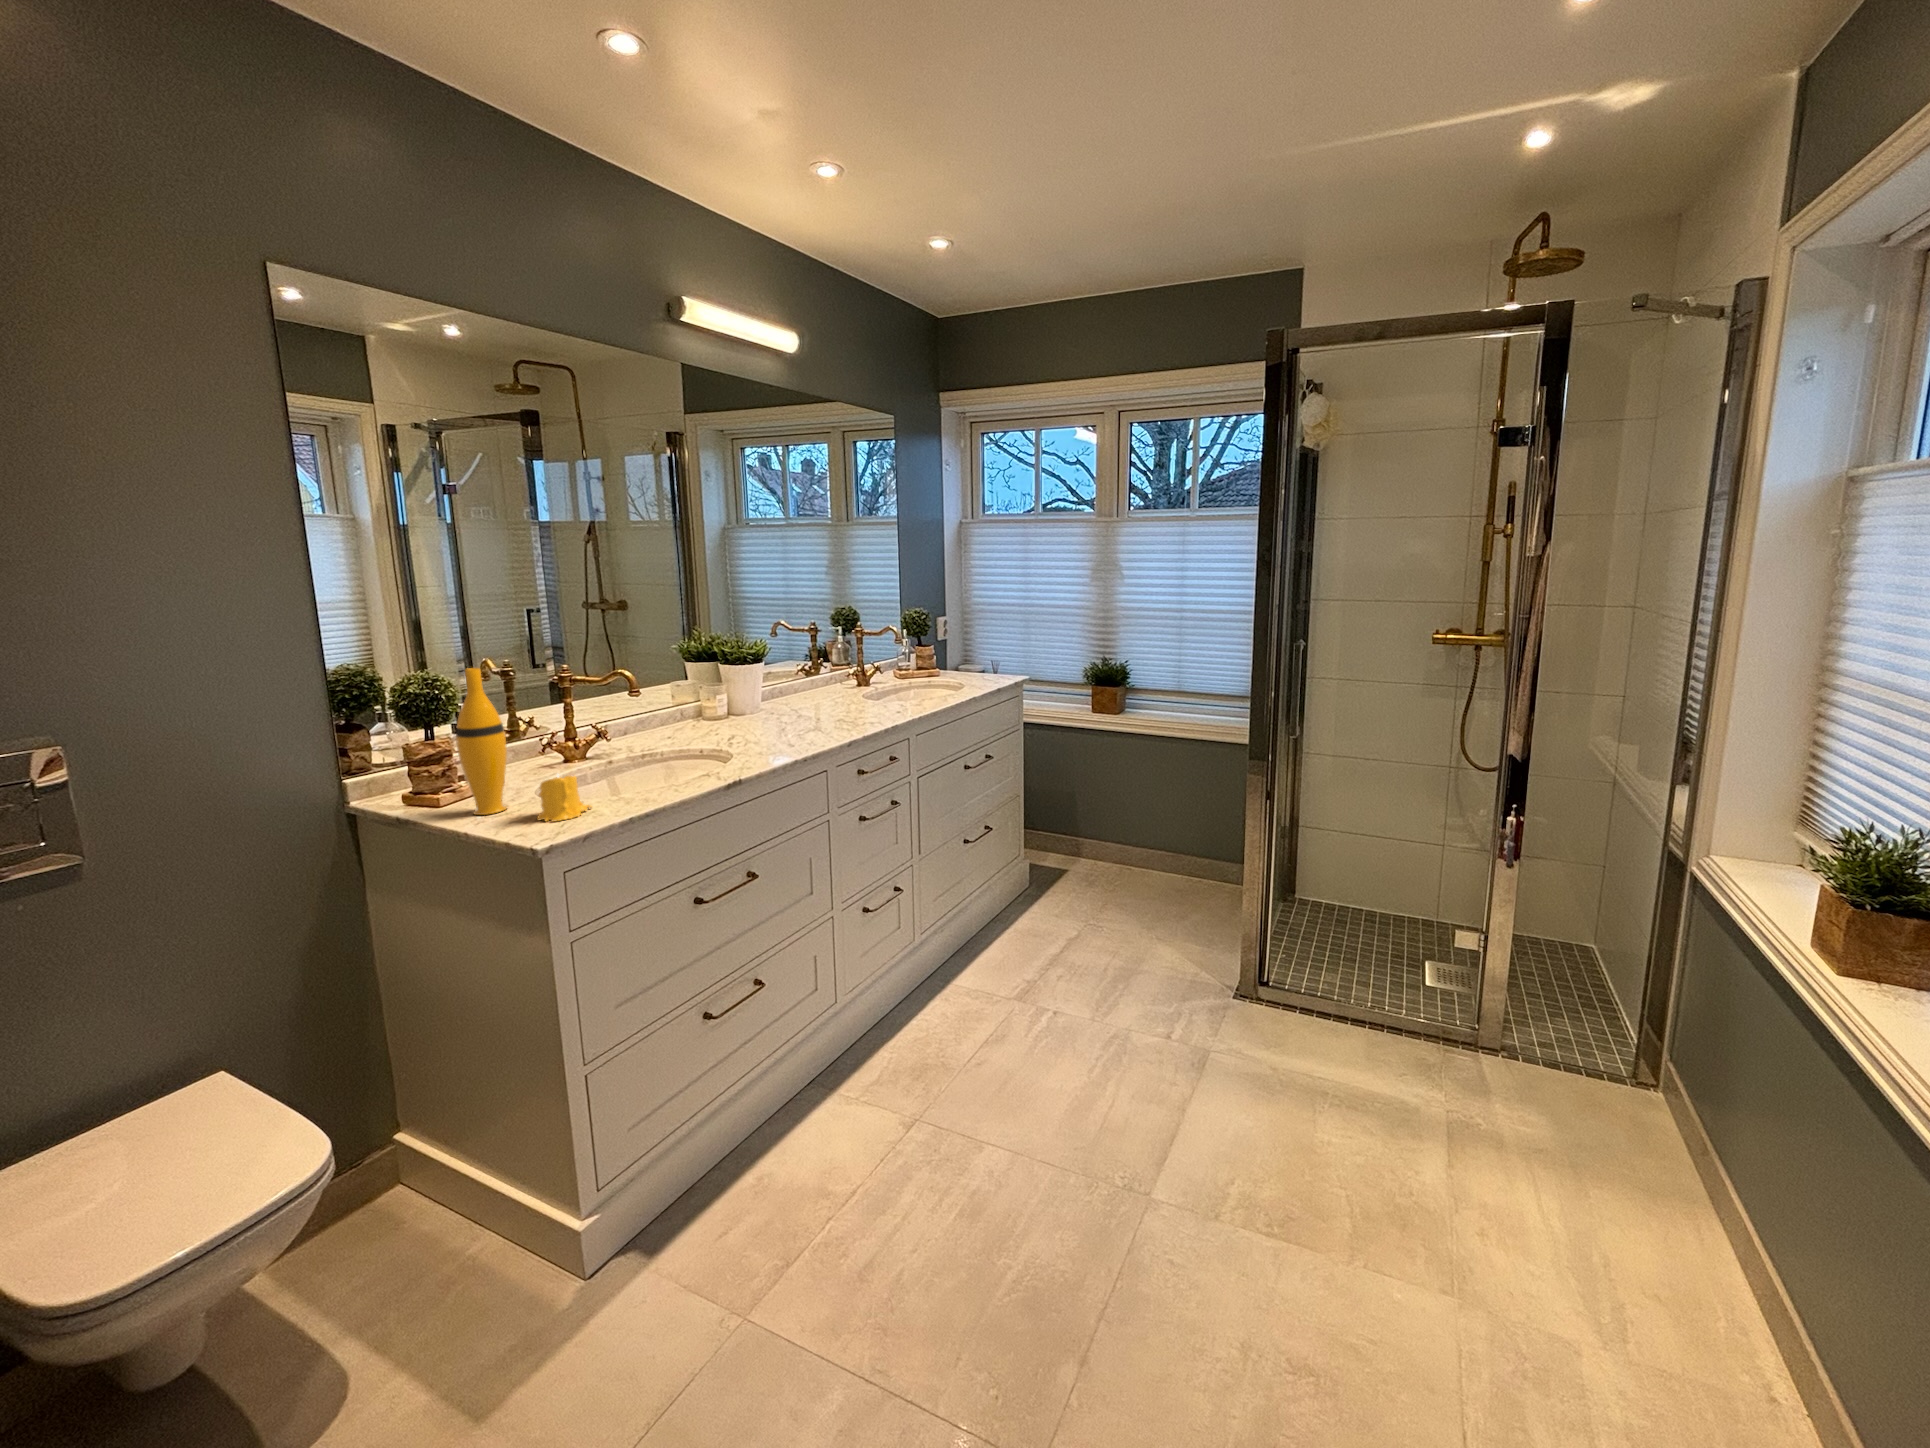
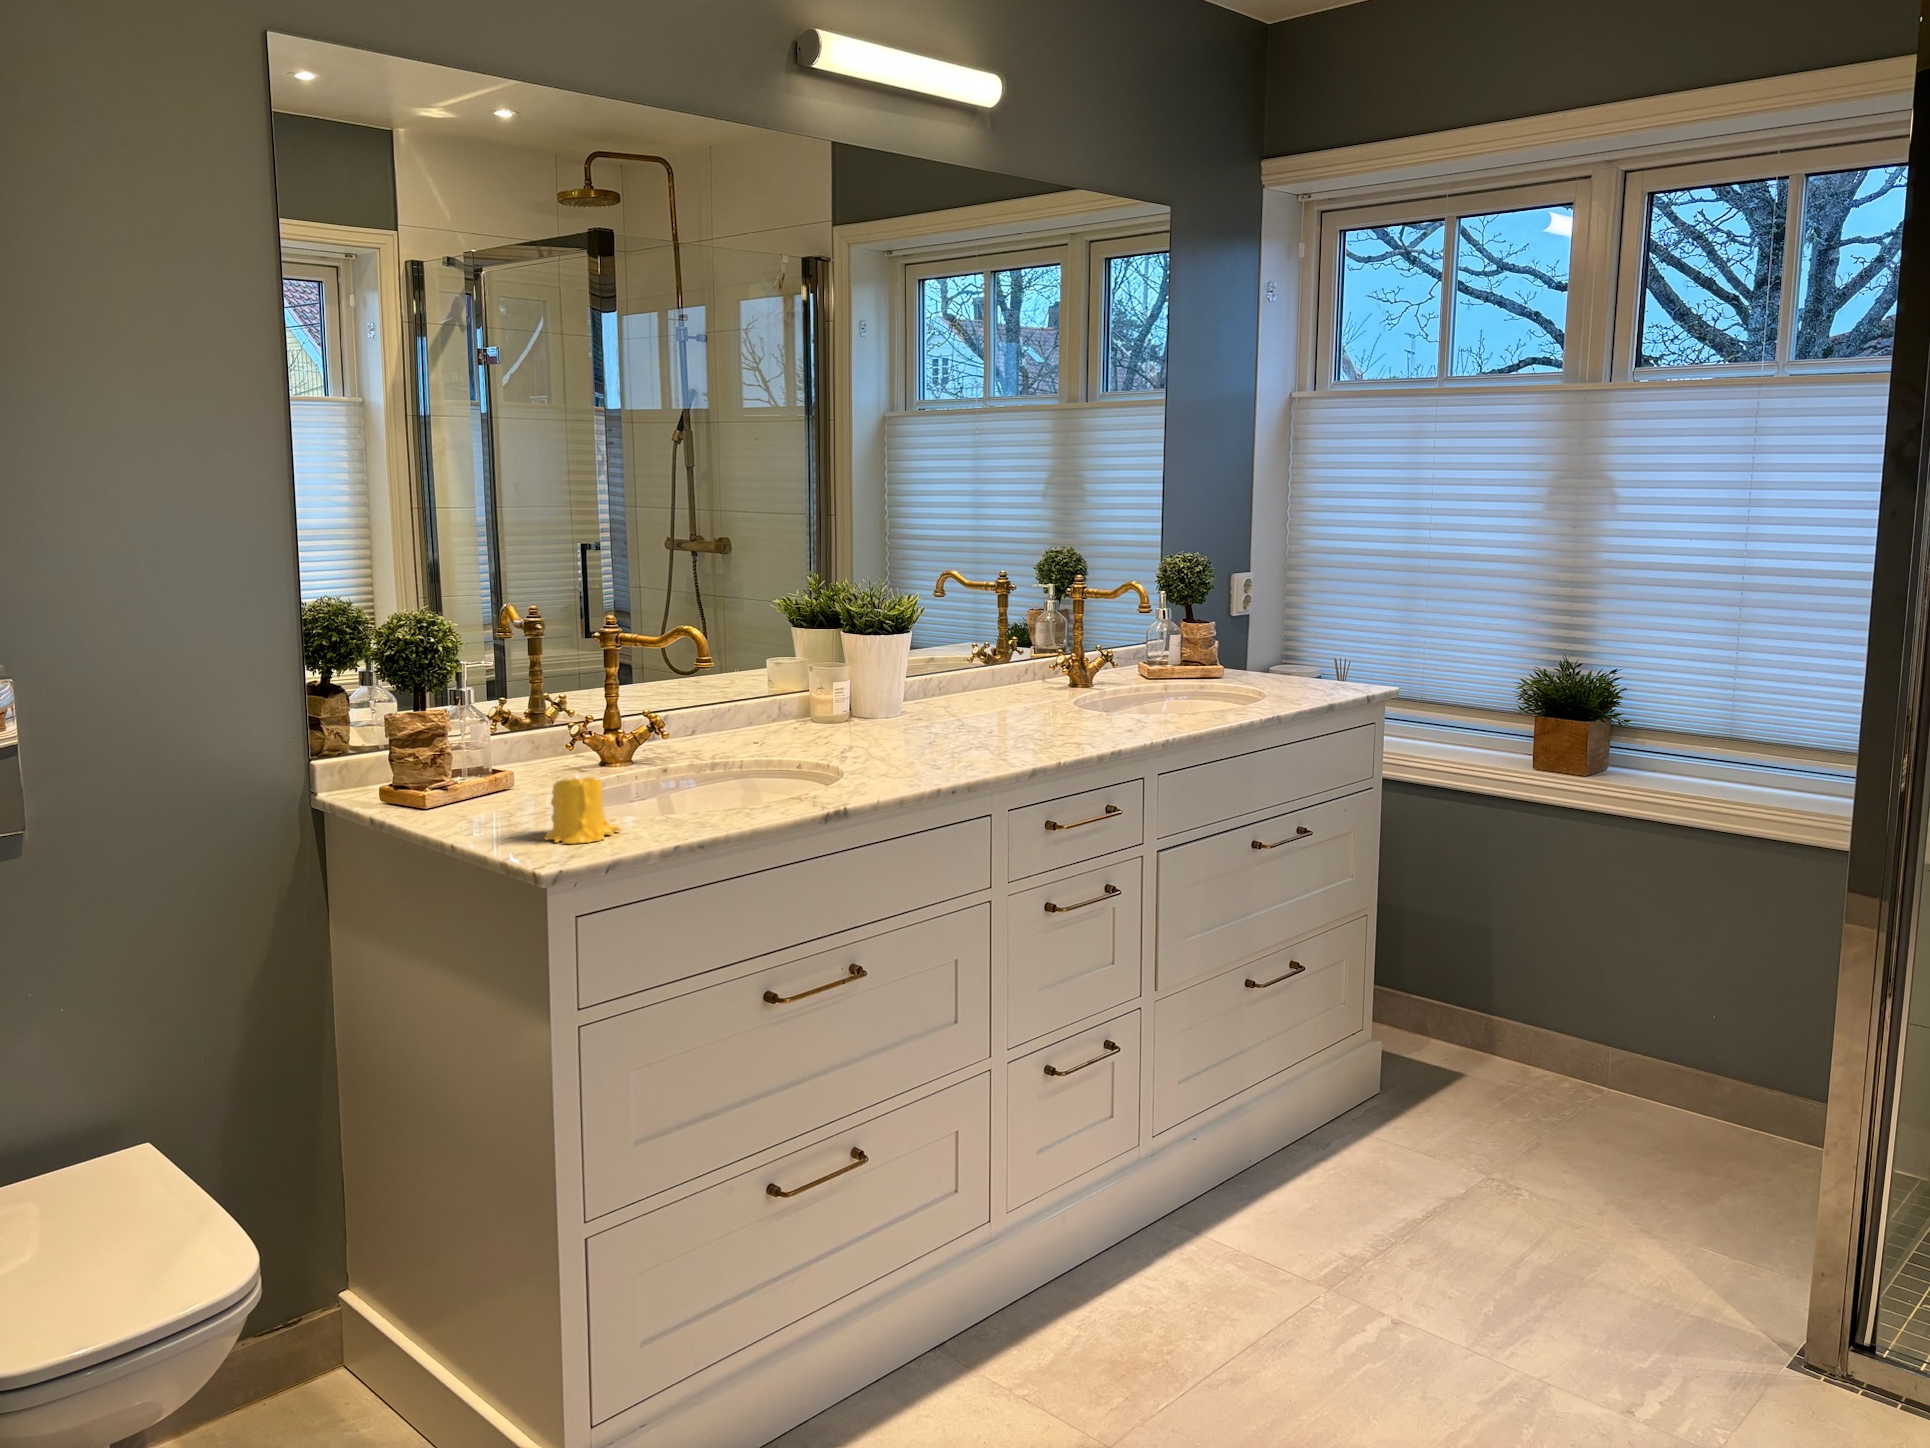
vase: present [456,668,507,815] -> none [453,608,516,825]

